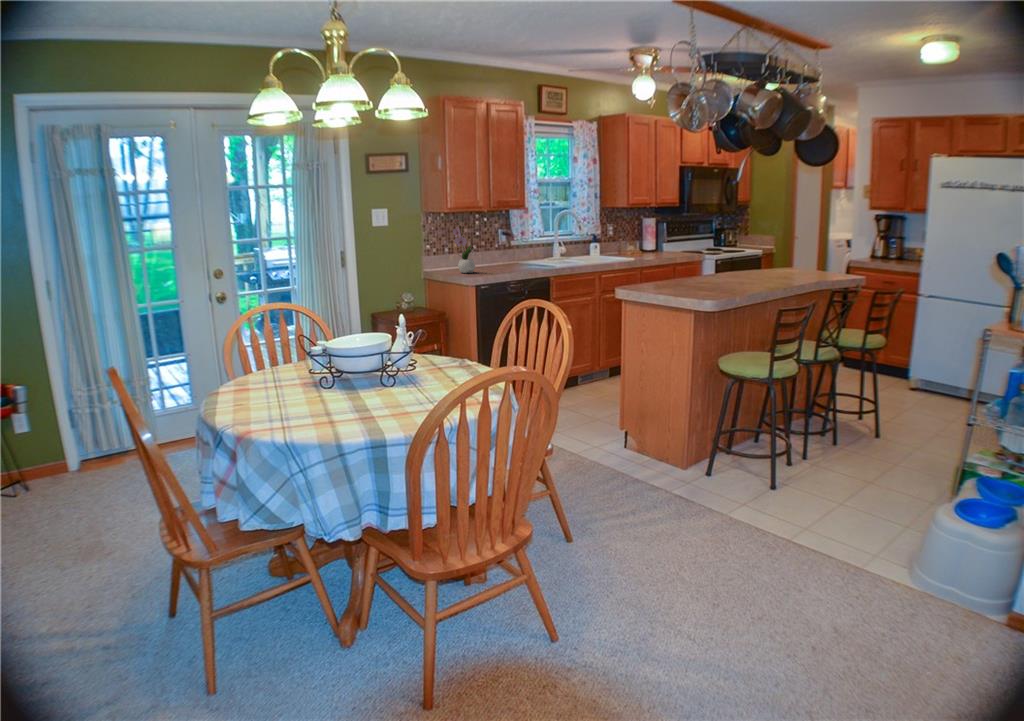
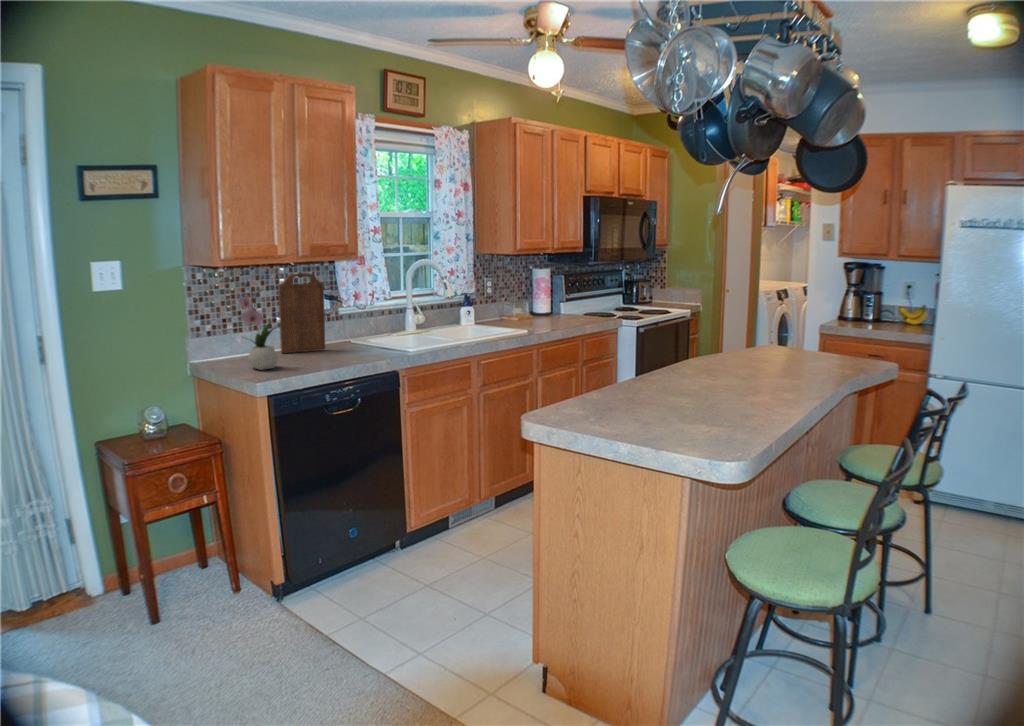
cutting board: none [475,217,503,267] -> present [278,273,325,353]

